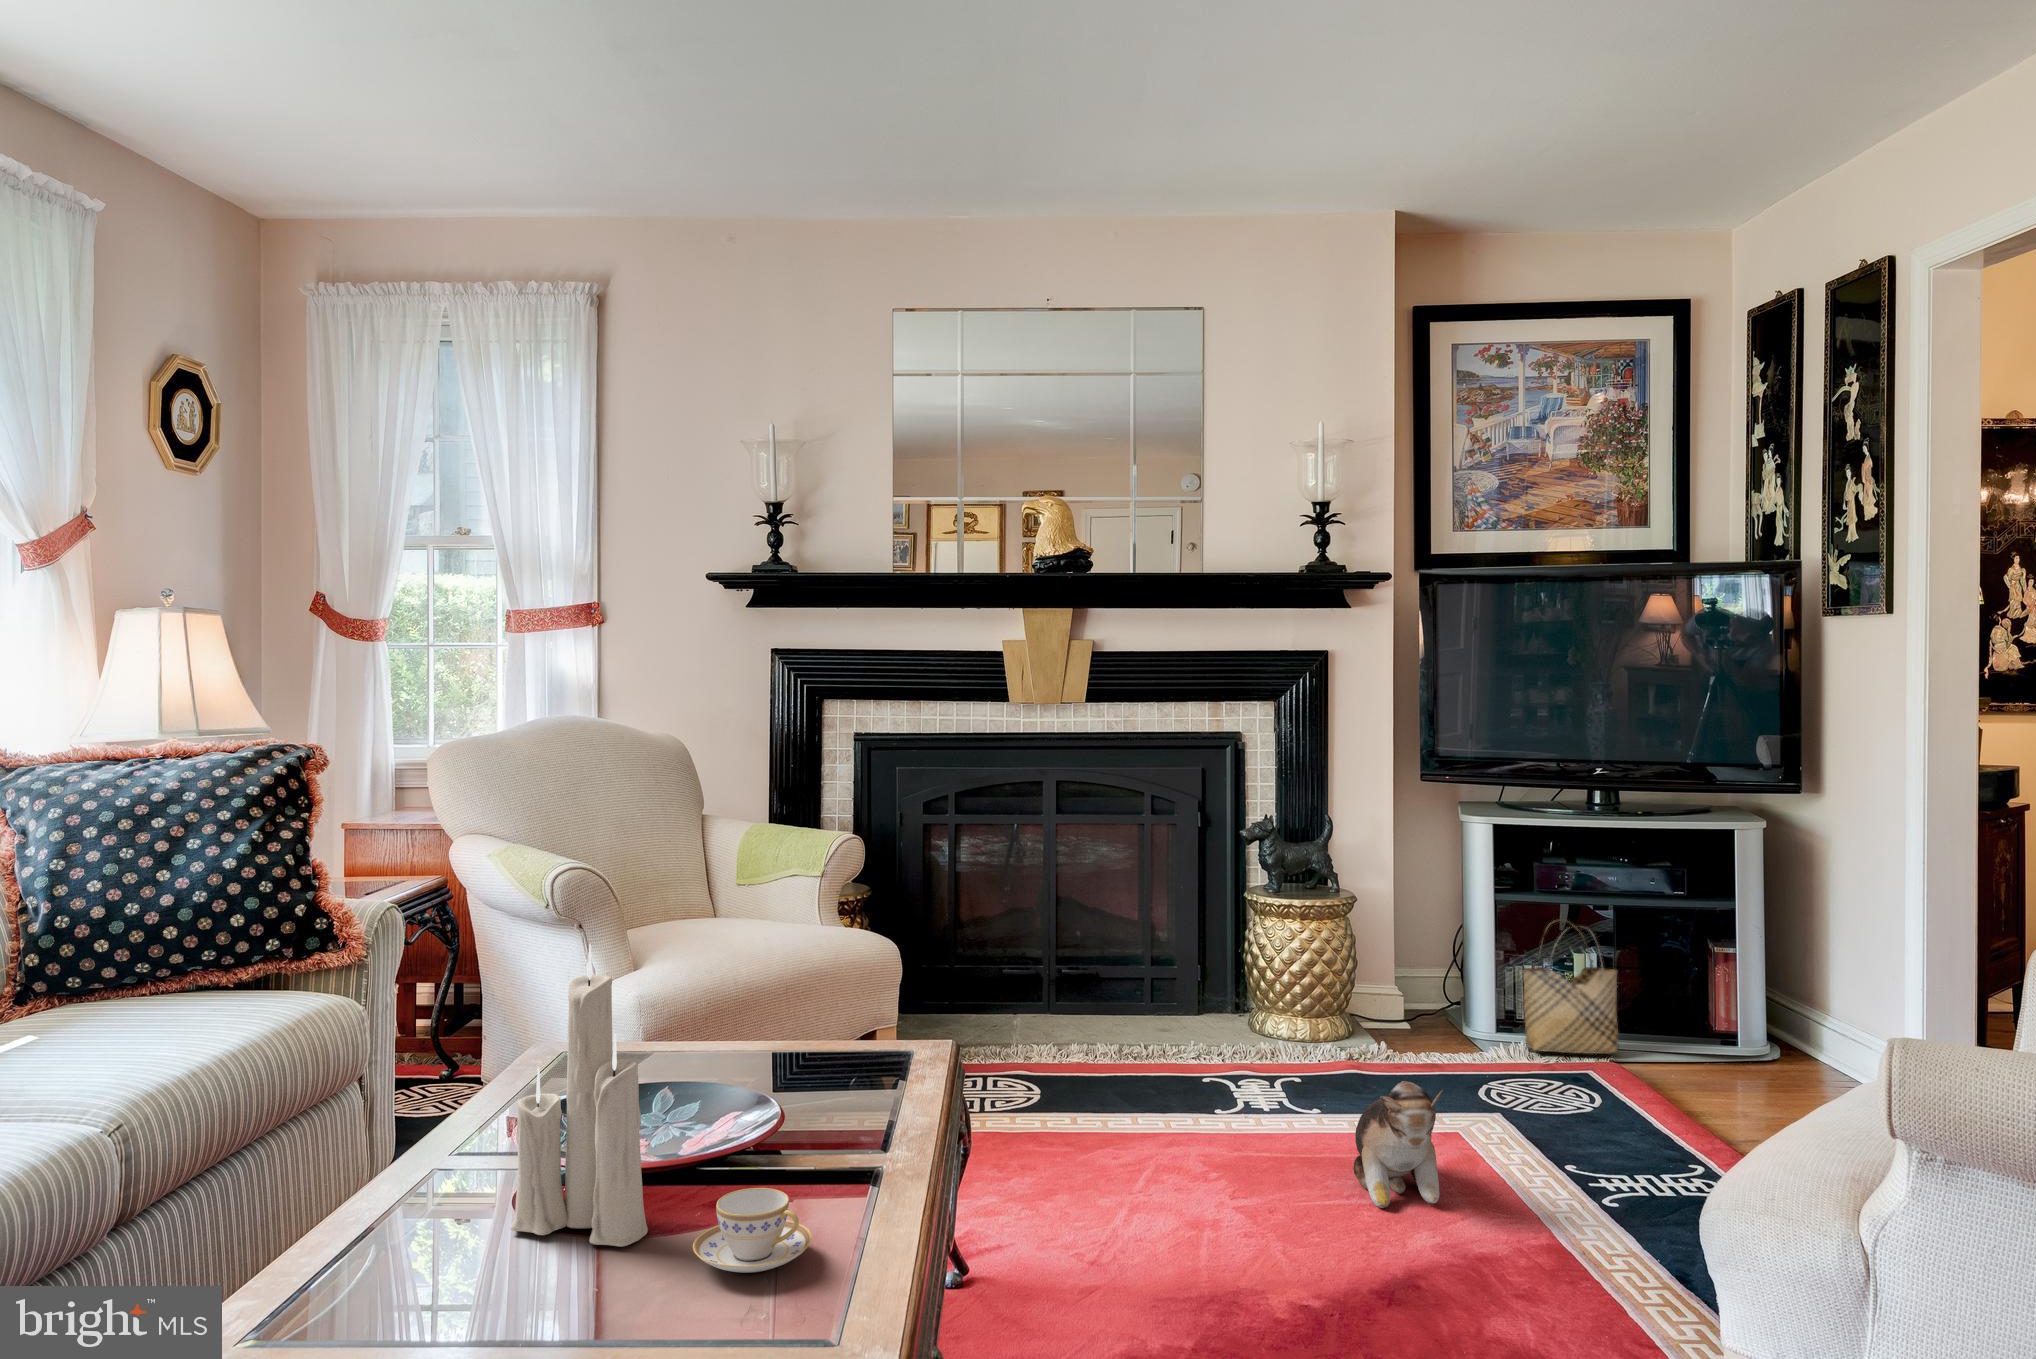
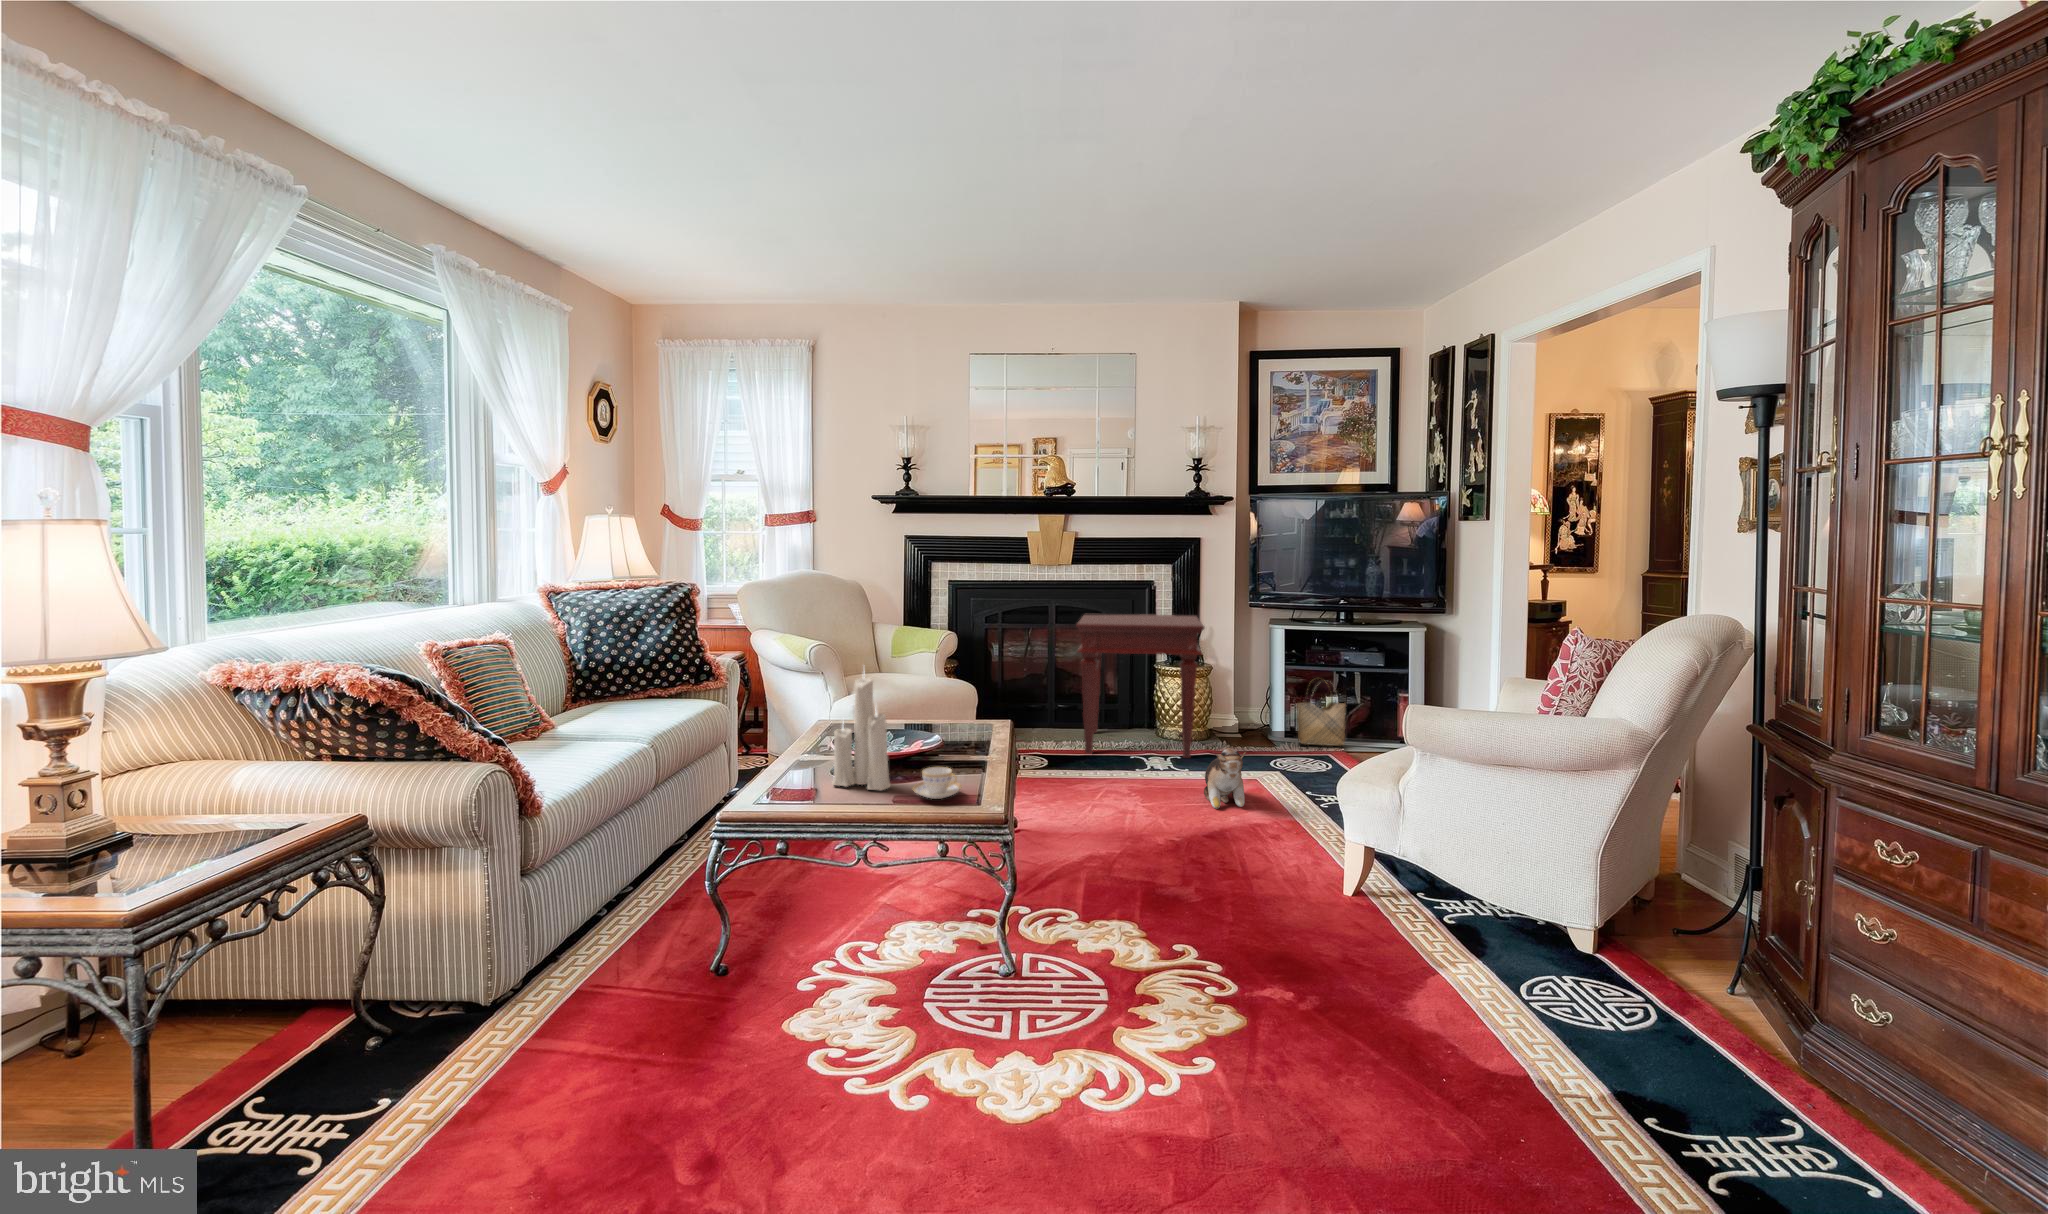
side table: none [1091,796,1343,1085] -> present [1076,614,1204,758]

